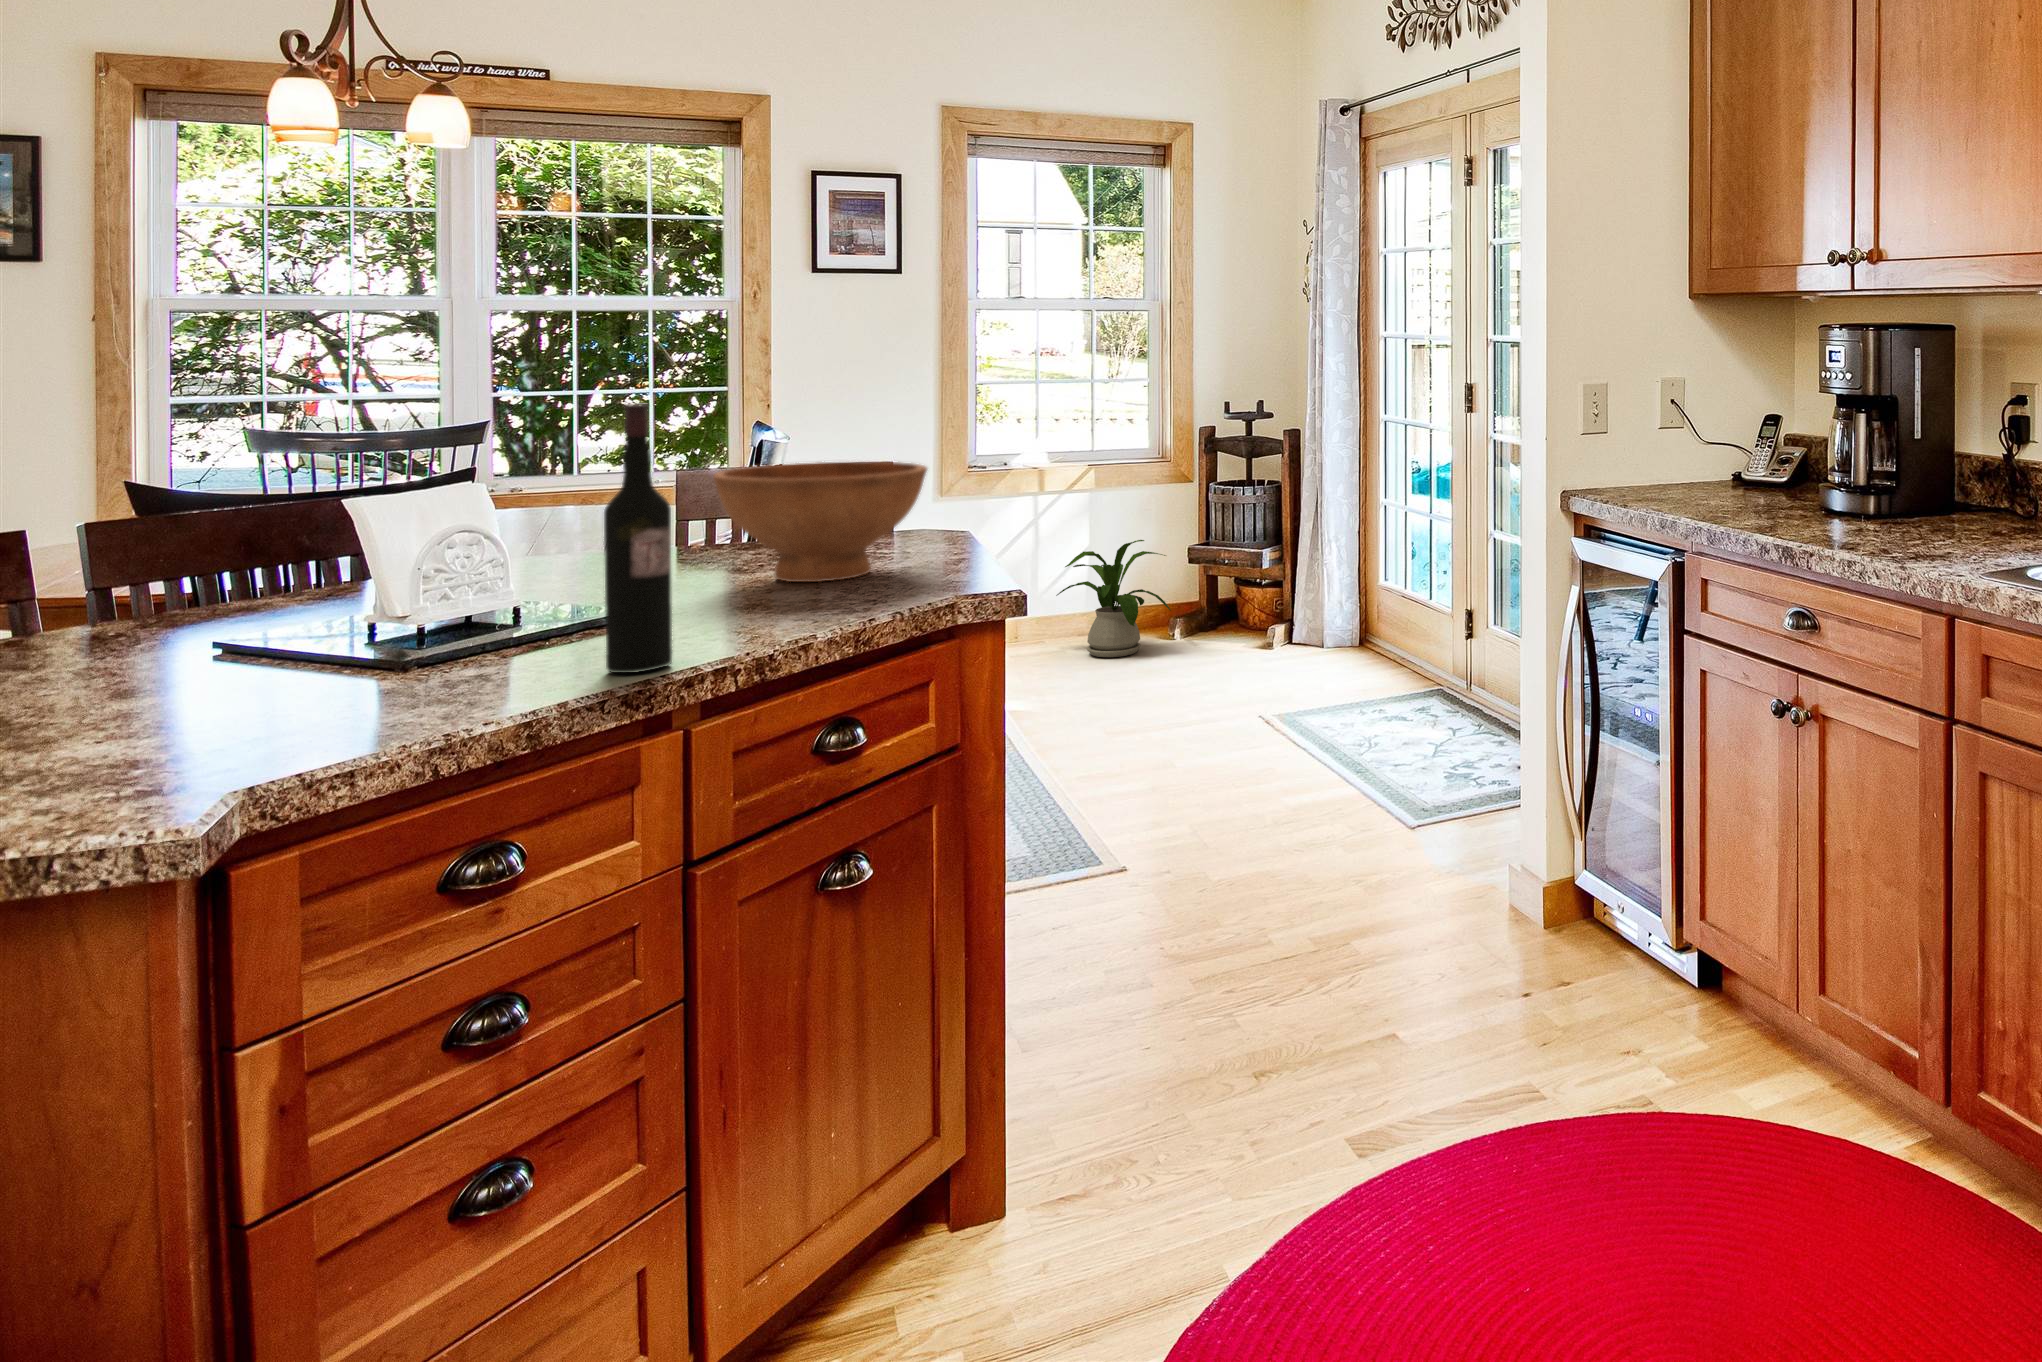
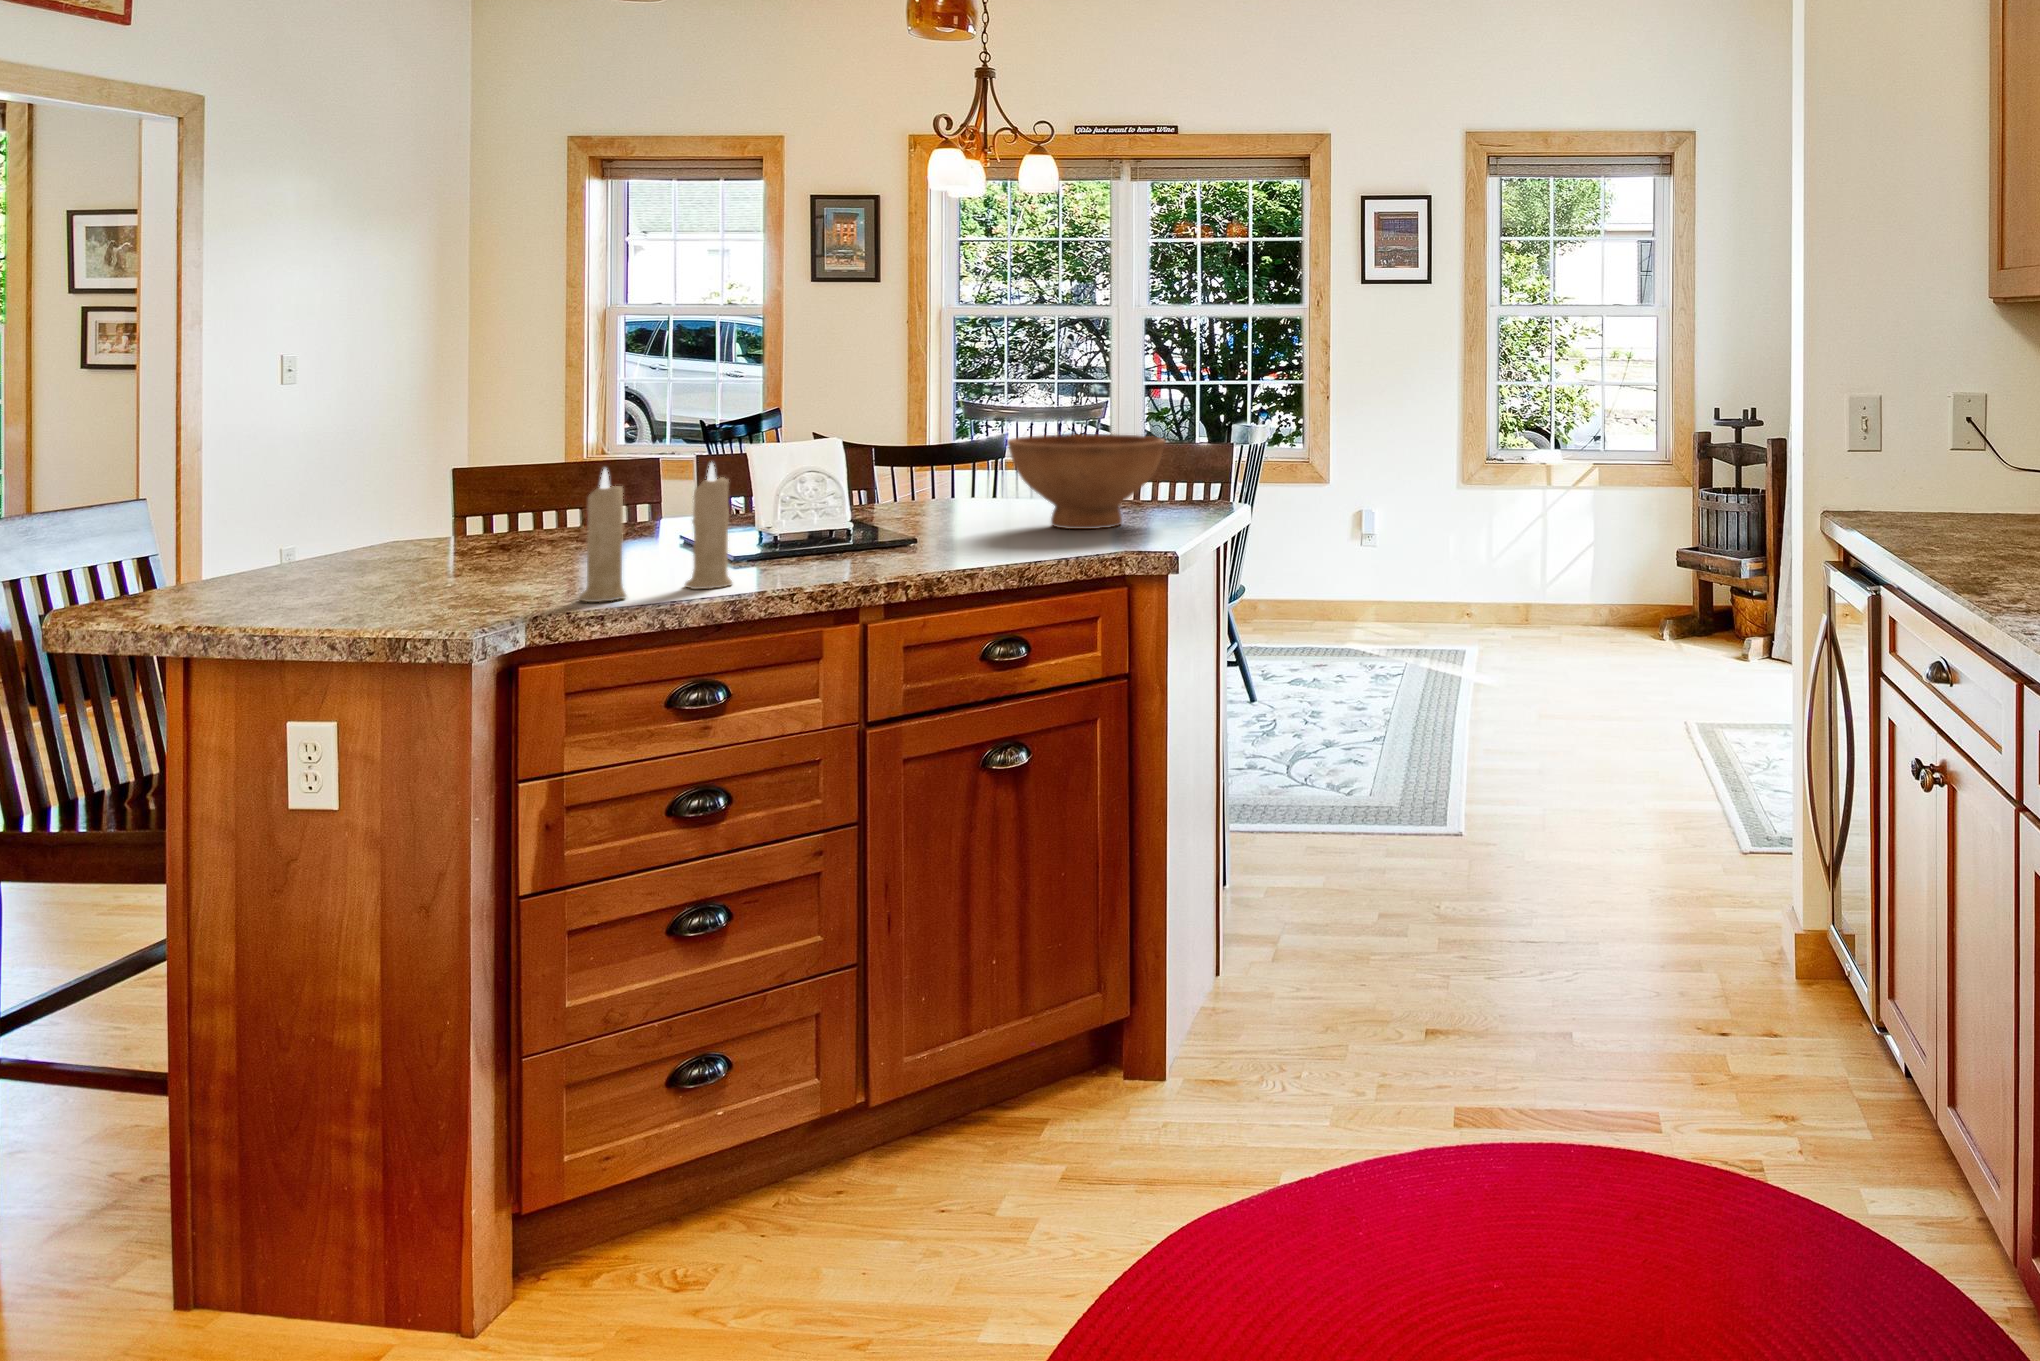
wine bottle: present [604,404,672,673] -> none [809,377,855,575]
candle: none [300,524,522,756] -> present [579,463,732,602]
house plant: present [1056,540,1171,657] -> none [1554,535,1653,644]

